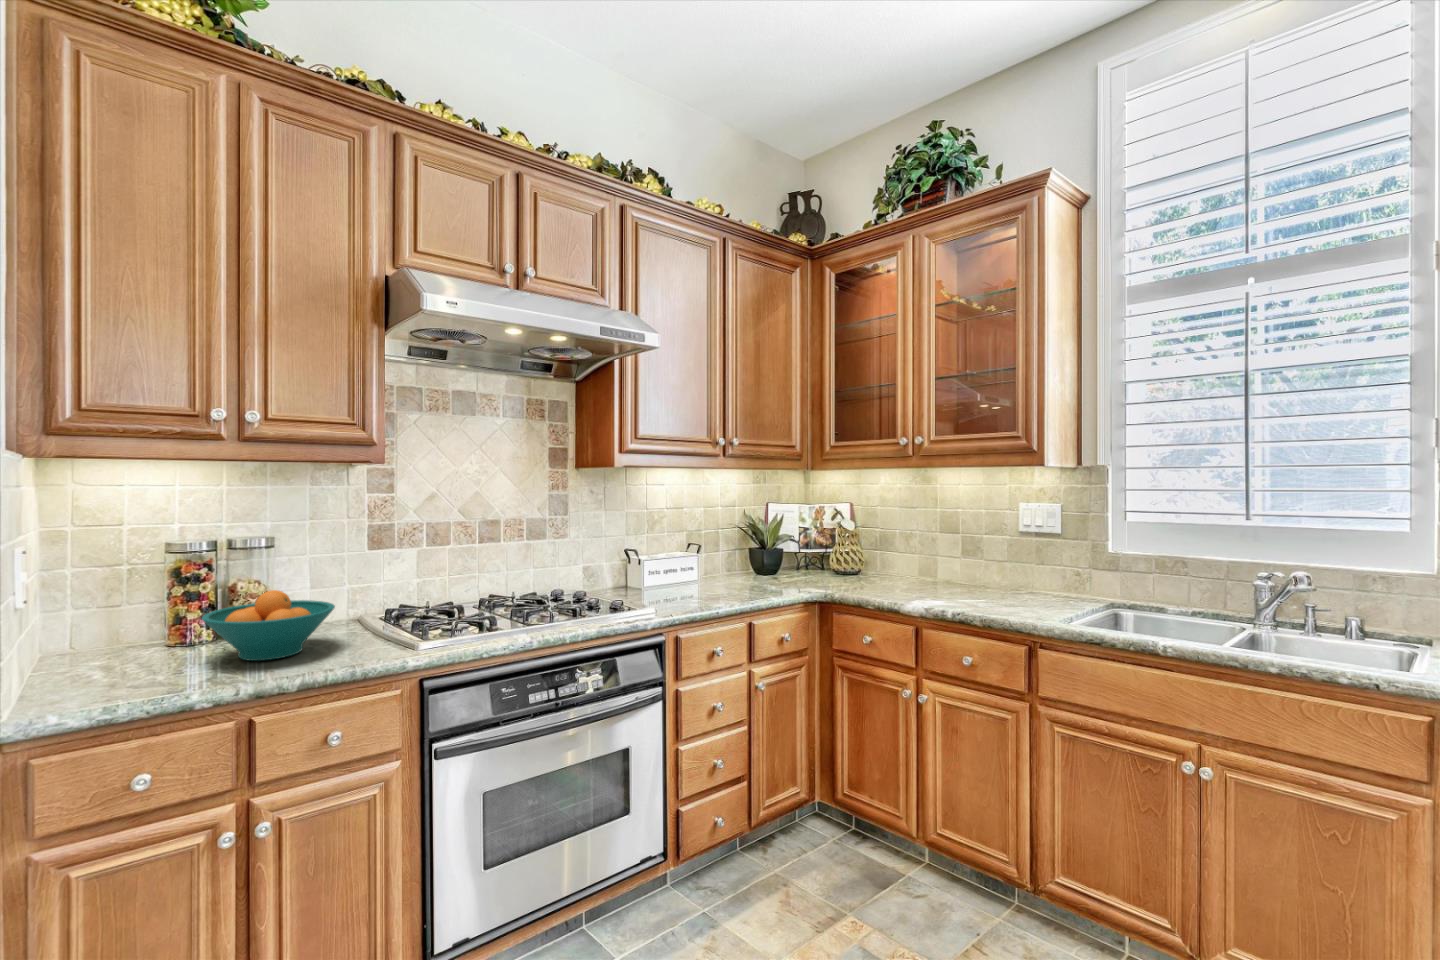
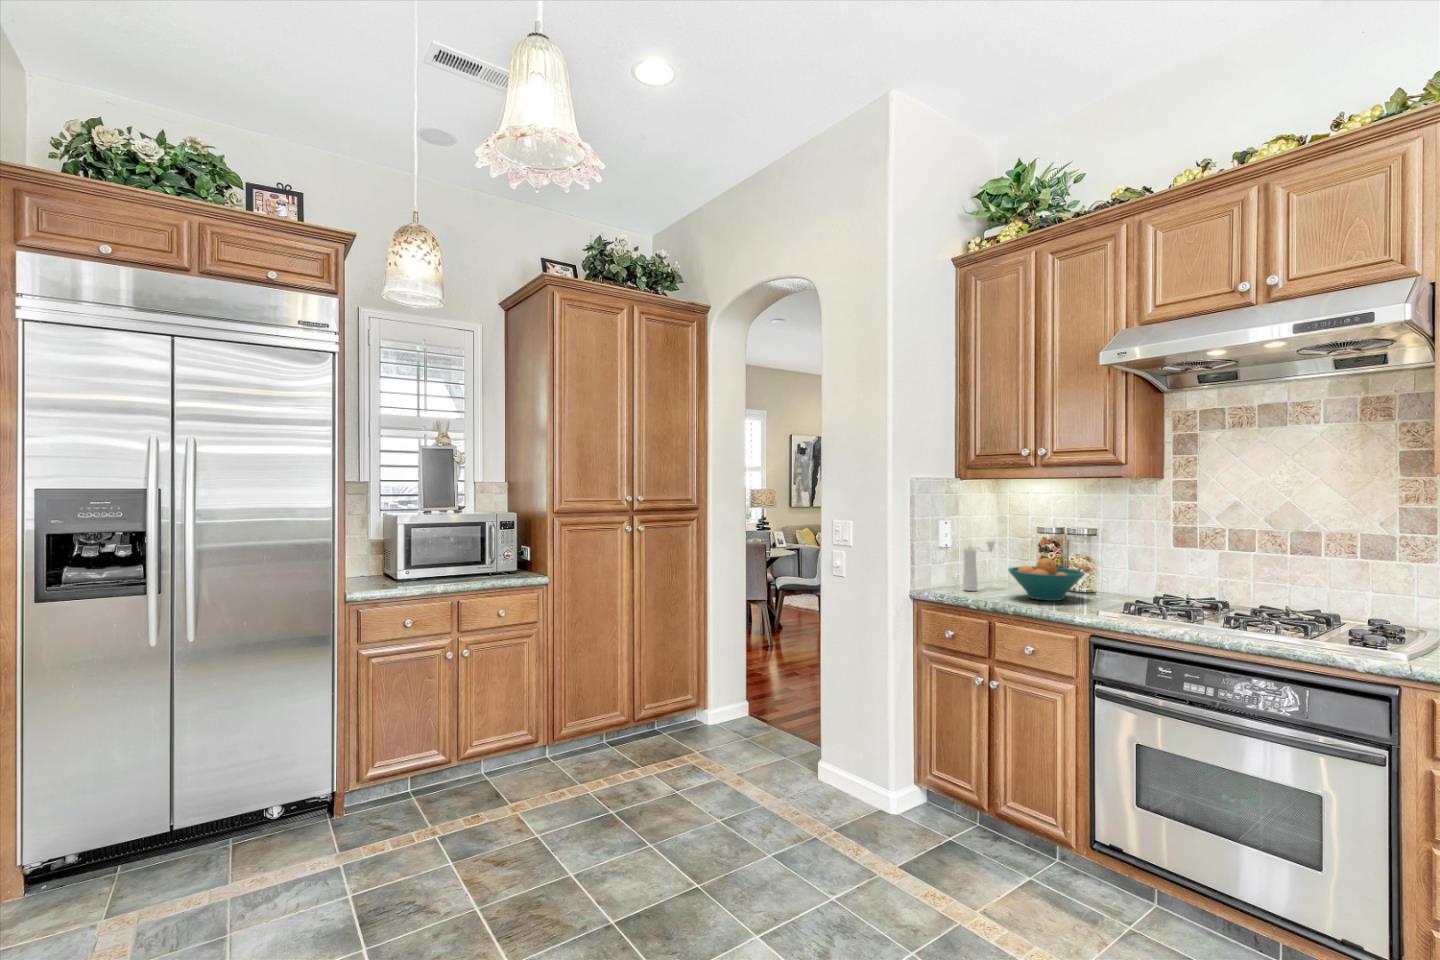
pepper mill: none [65,577,117,689] -> present [963,539,996,591]

